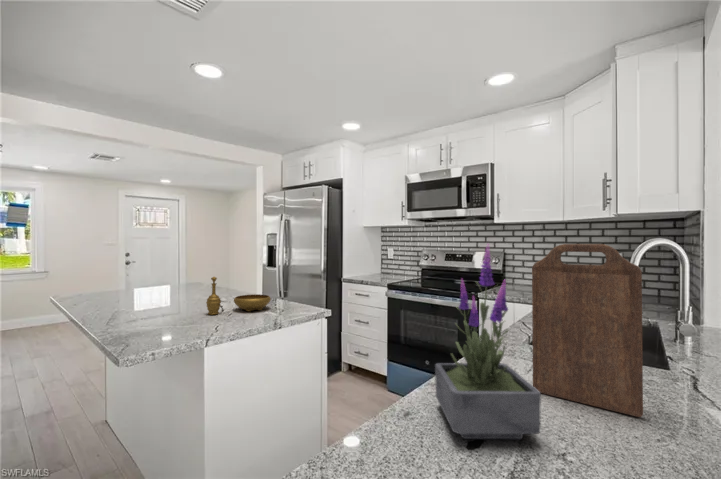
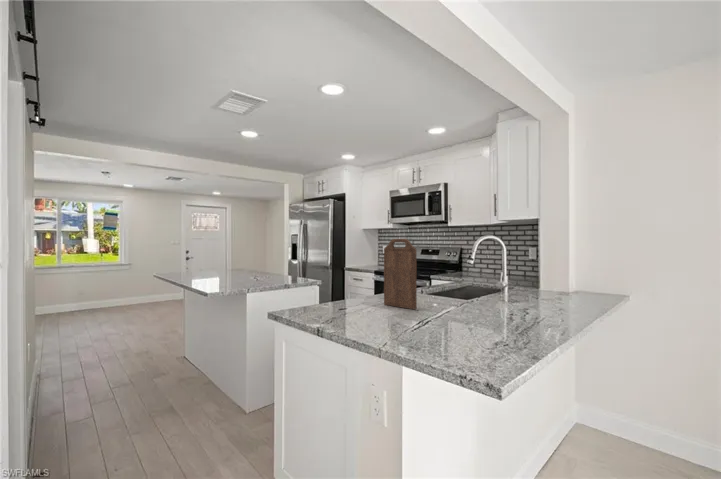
potted plant: present [435,248,541,439] -> none [330,239,365,311]
decorative bowl: present [206,277,271,314] -> none [246,261,284,283]

